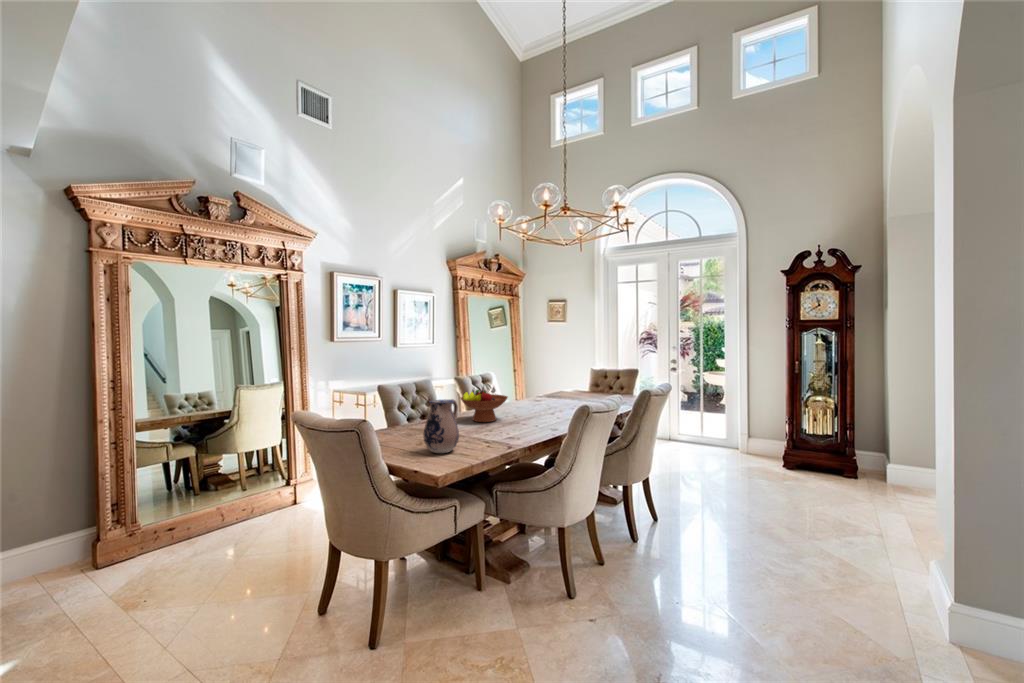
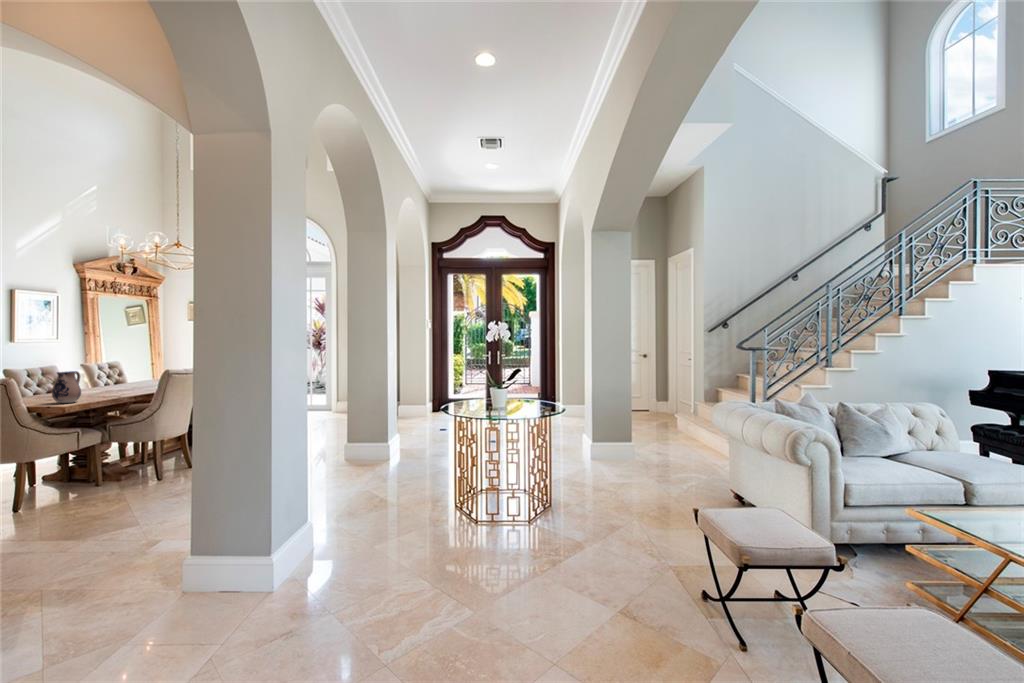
fruit bowl: present [461,390,508,422] -> none [85,369,128,391]

